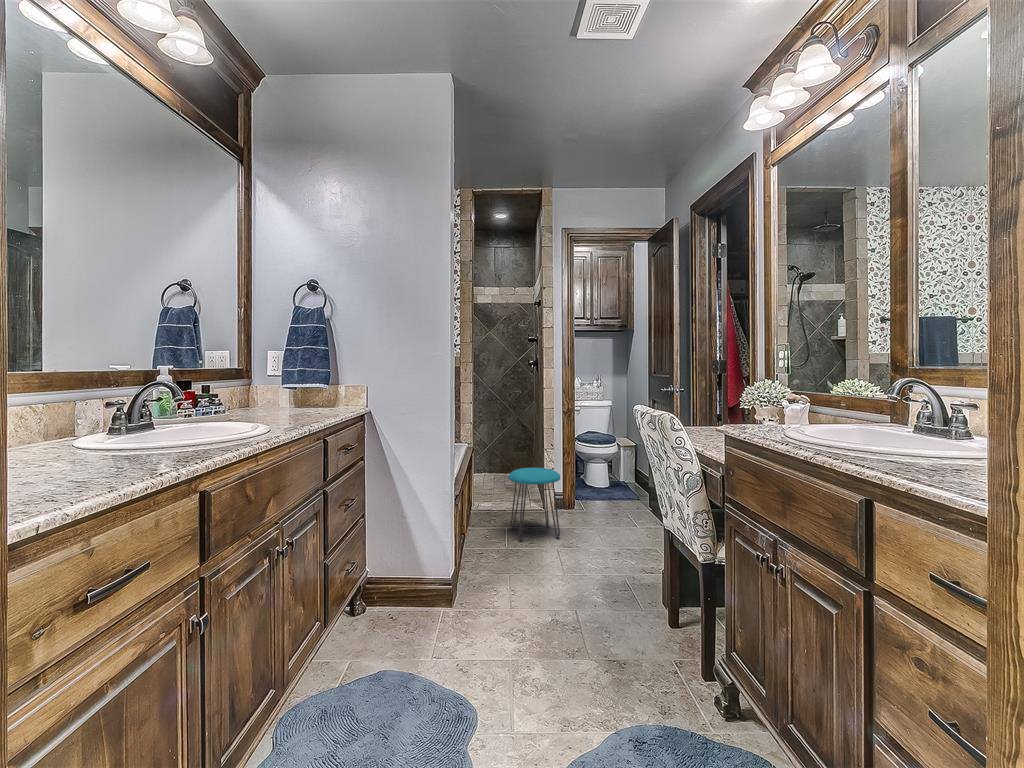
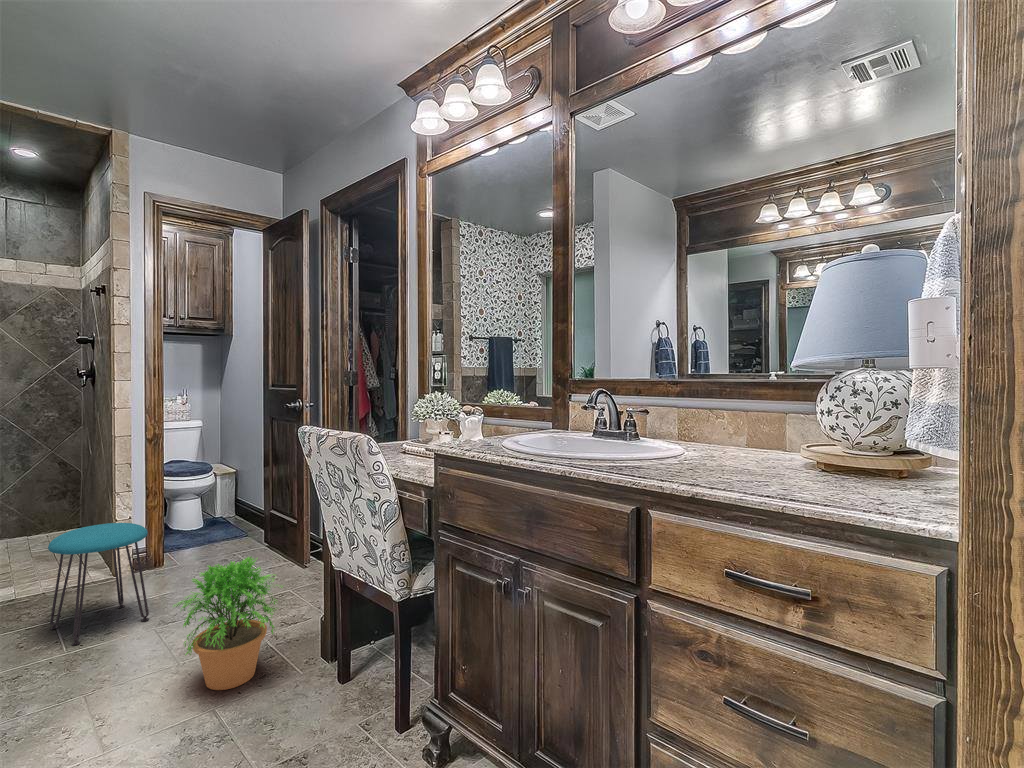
potted plant: none [560,503,636,597] -> present [174,557,282,690]

